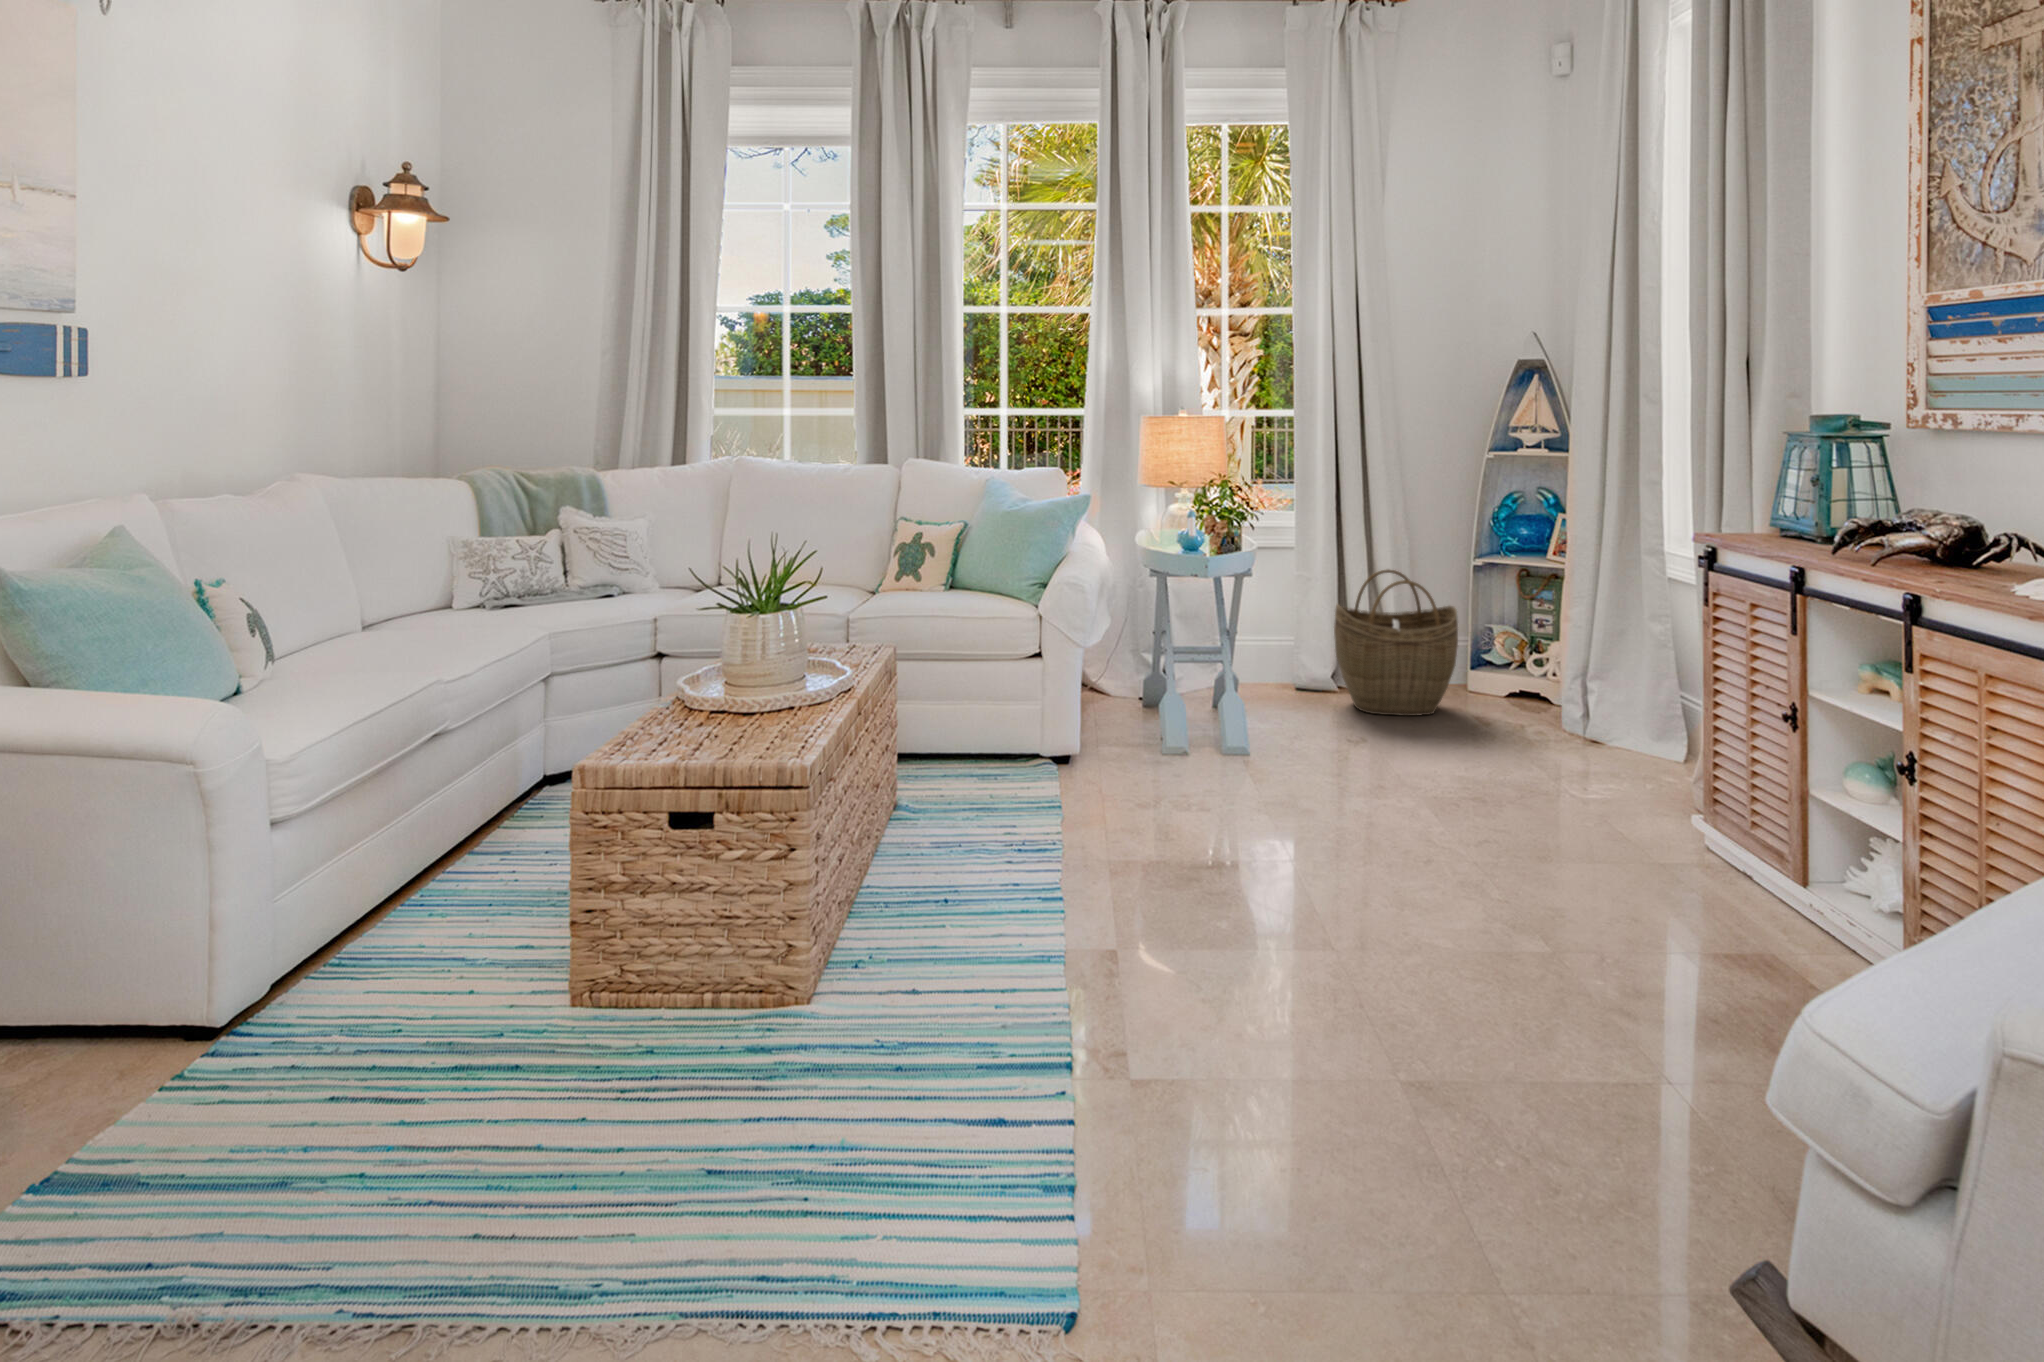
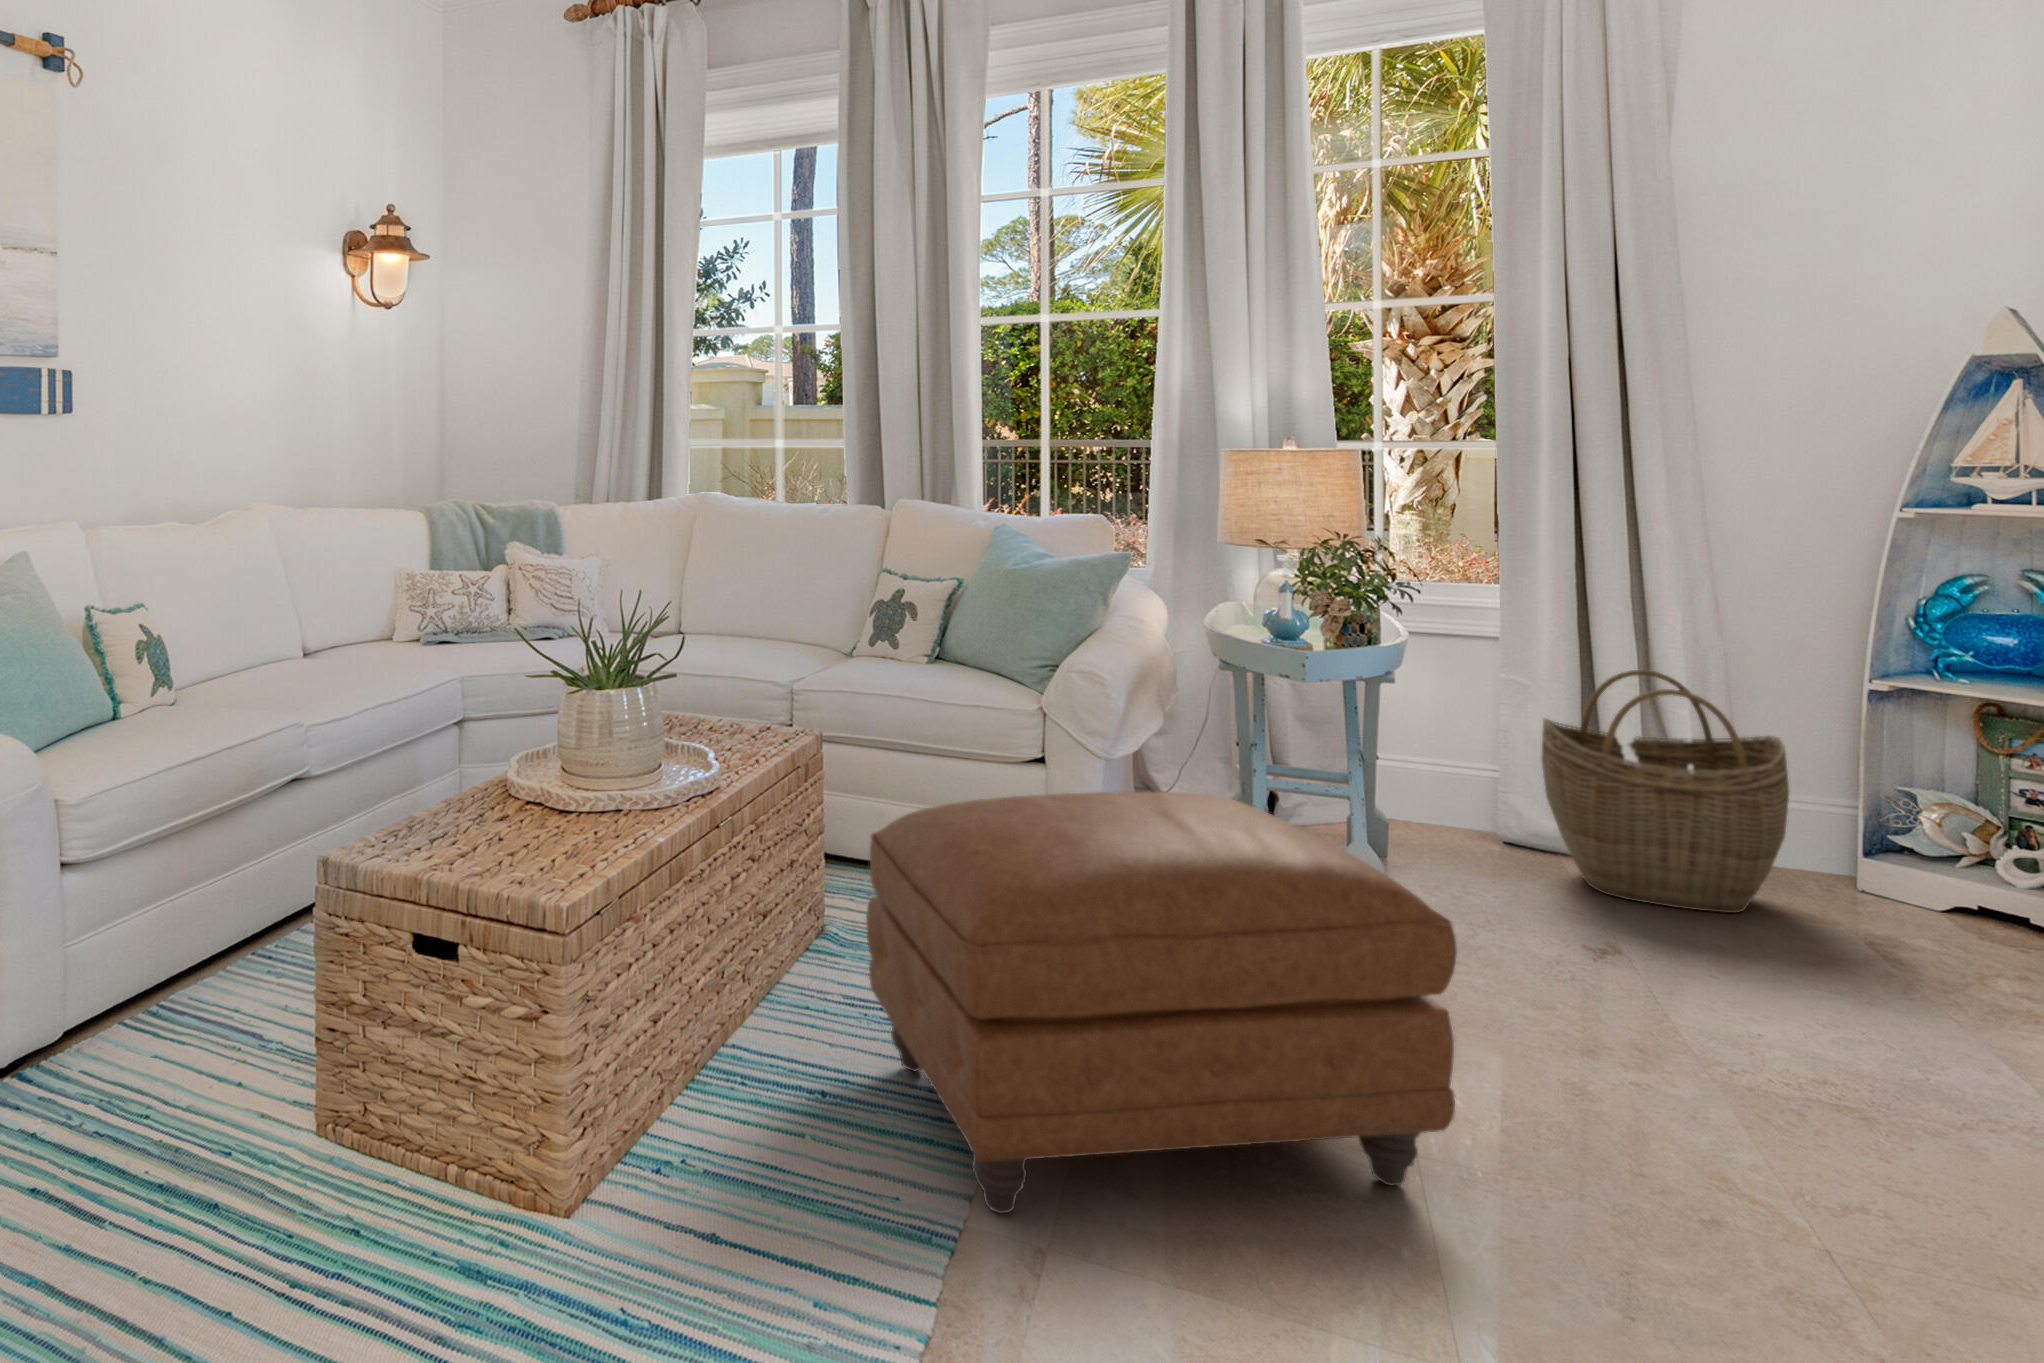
ottoman: none [965,664,1328,939] -> present [866,791,1457,1213]

